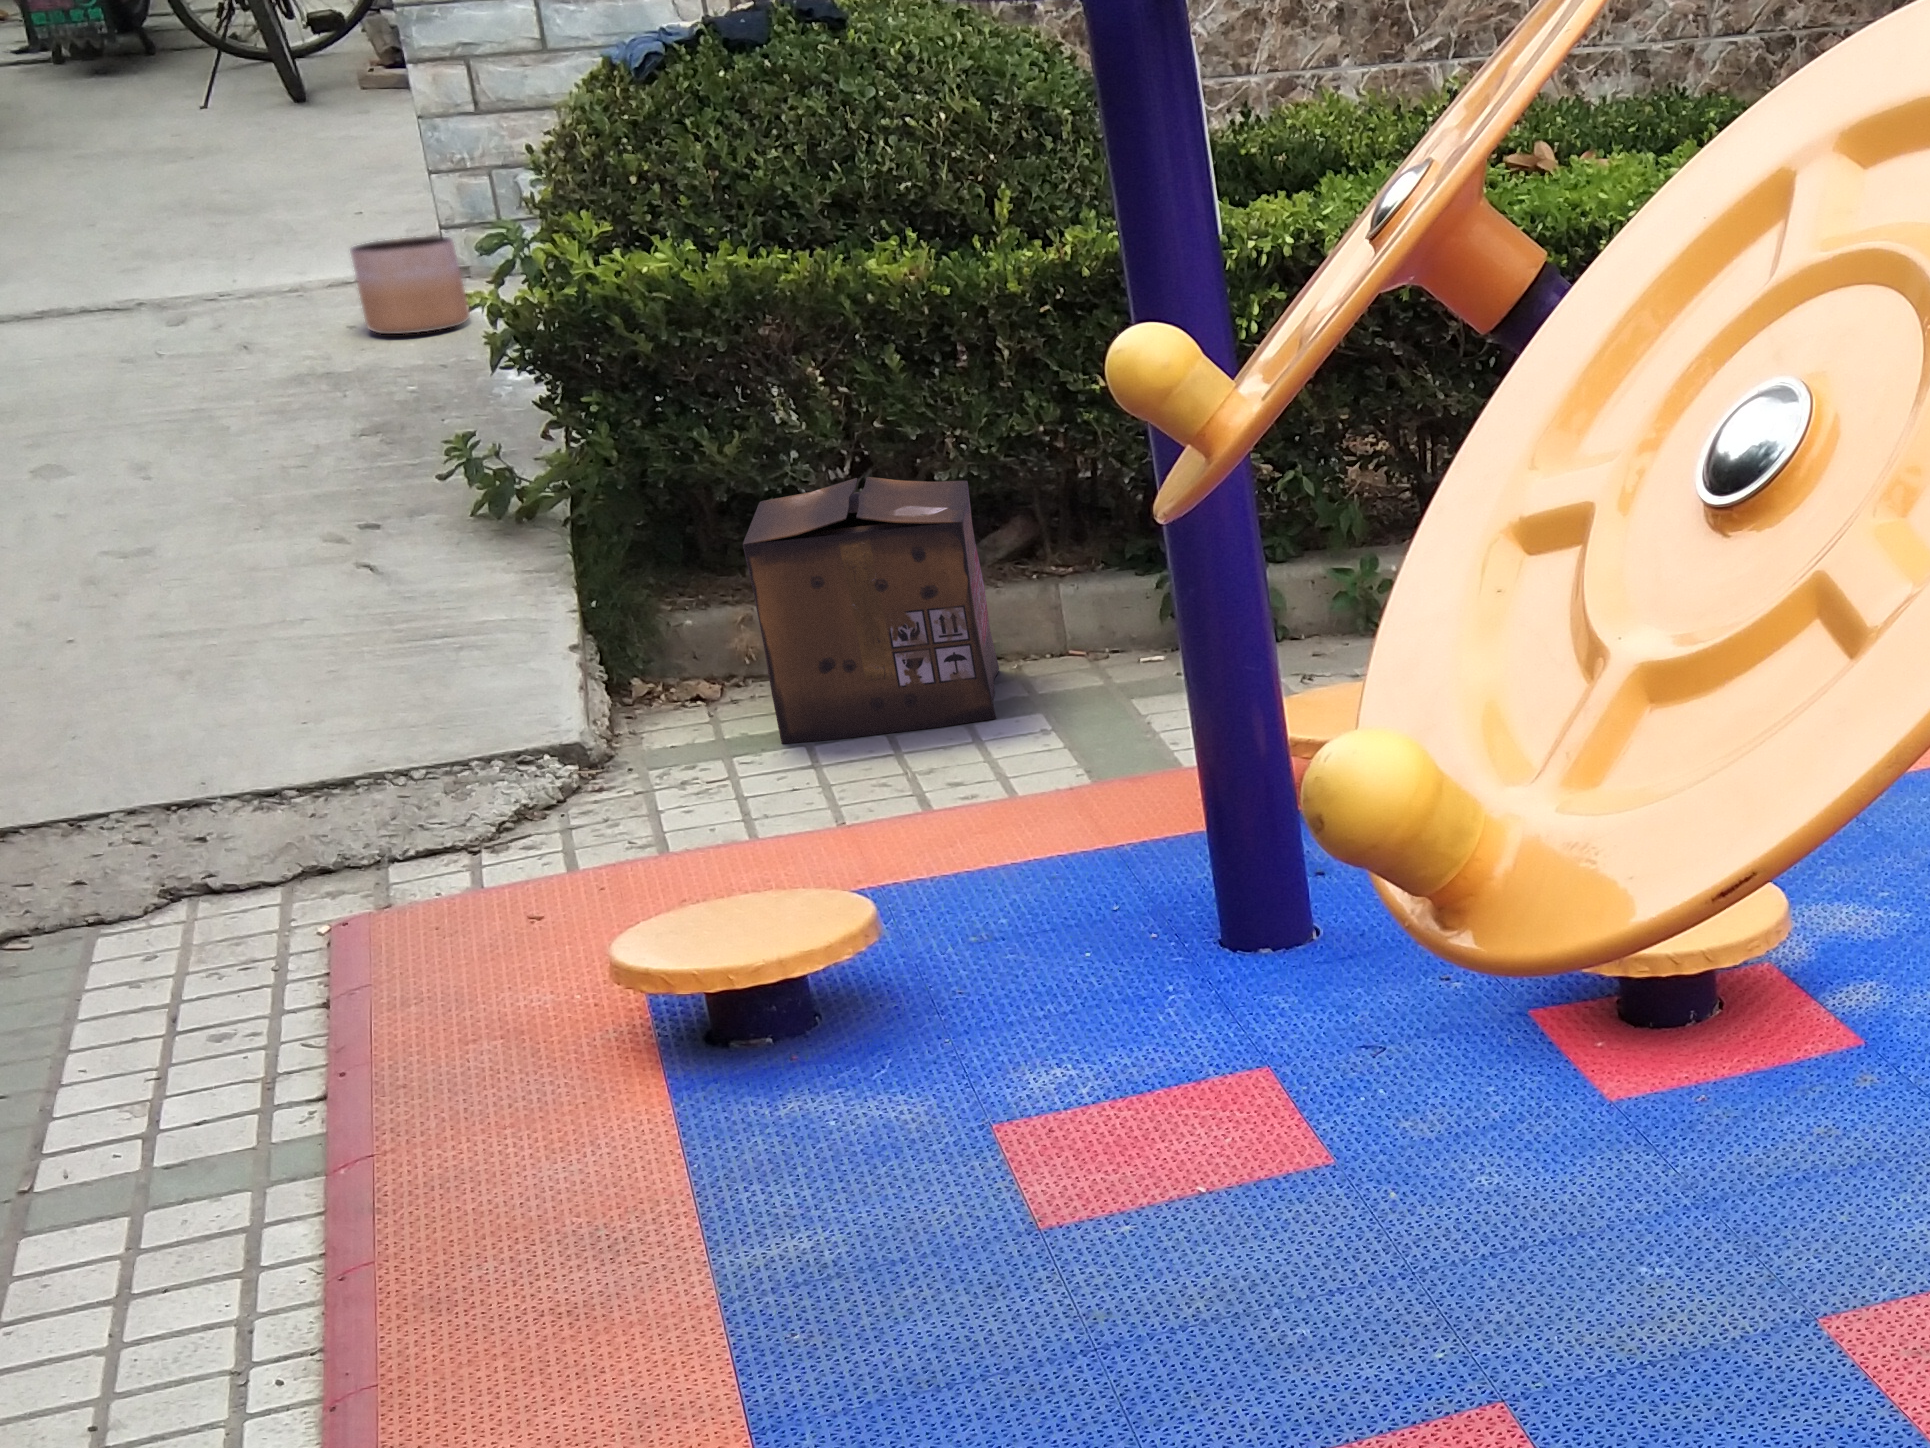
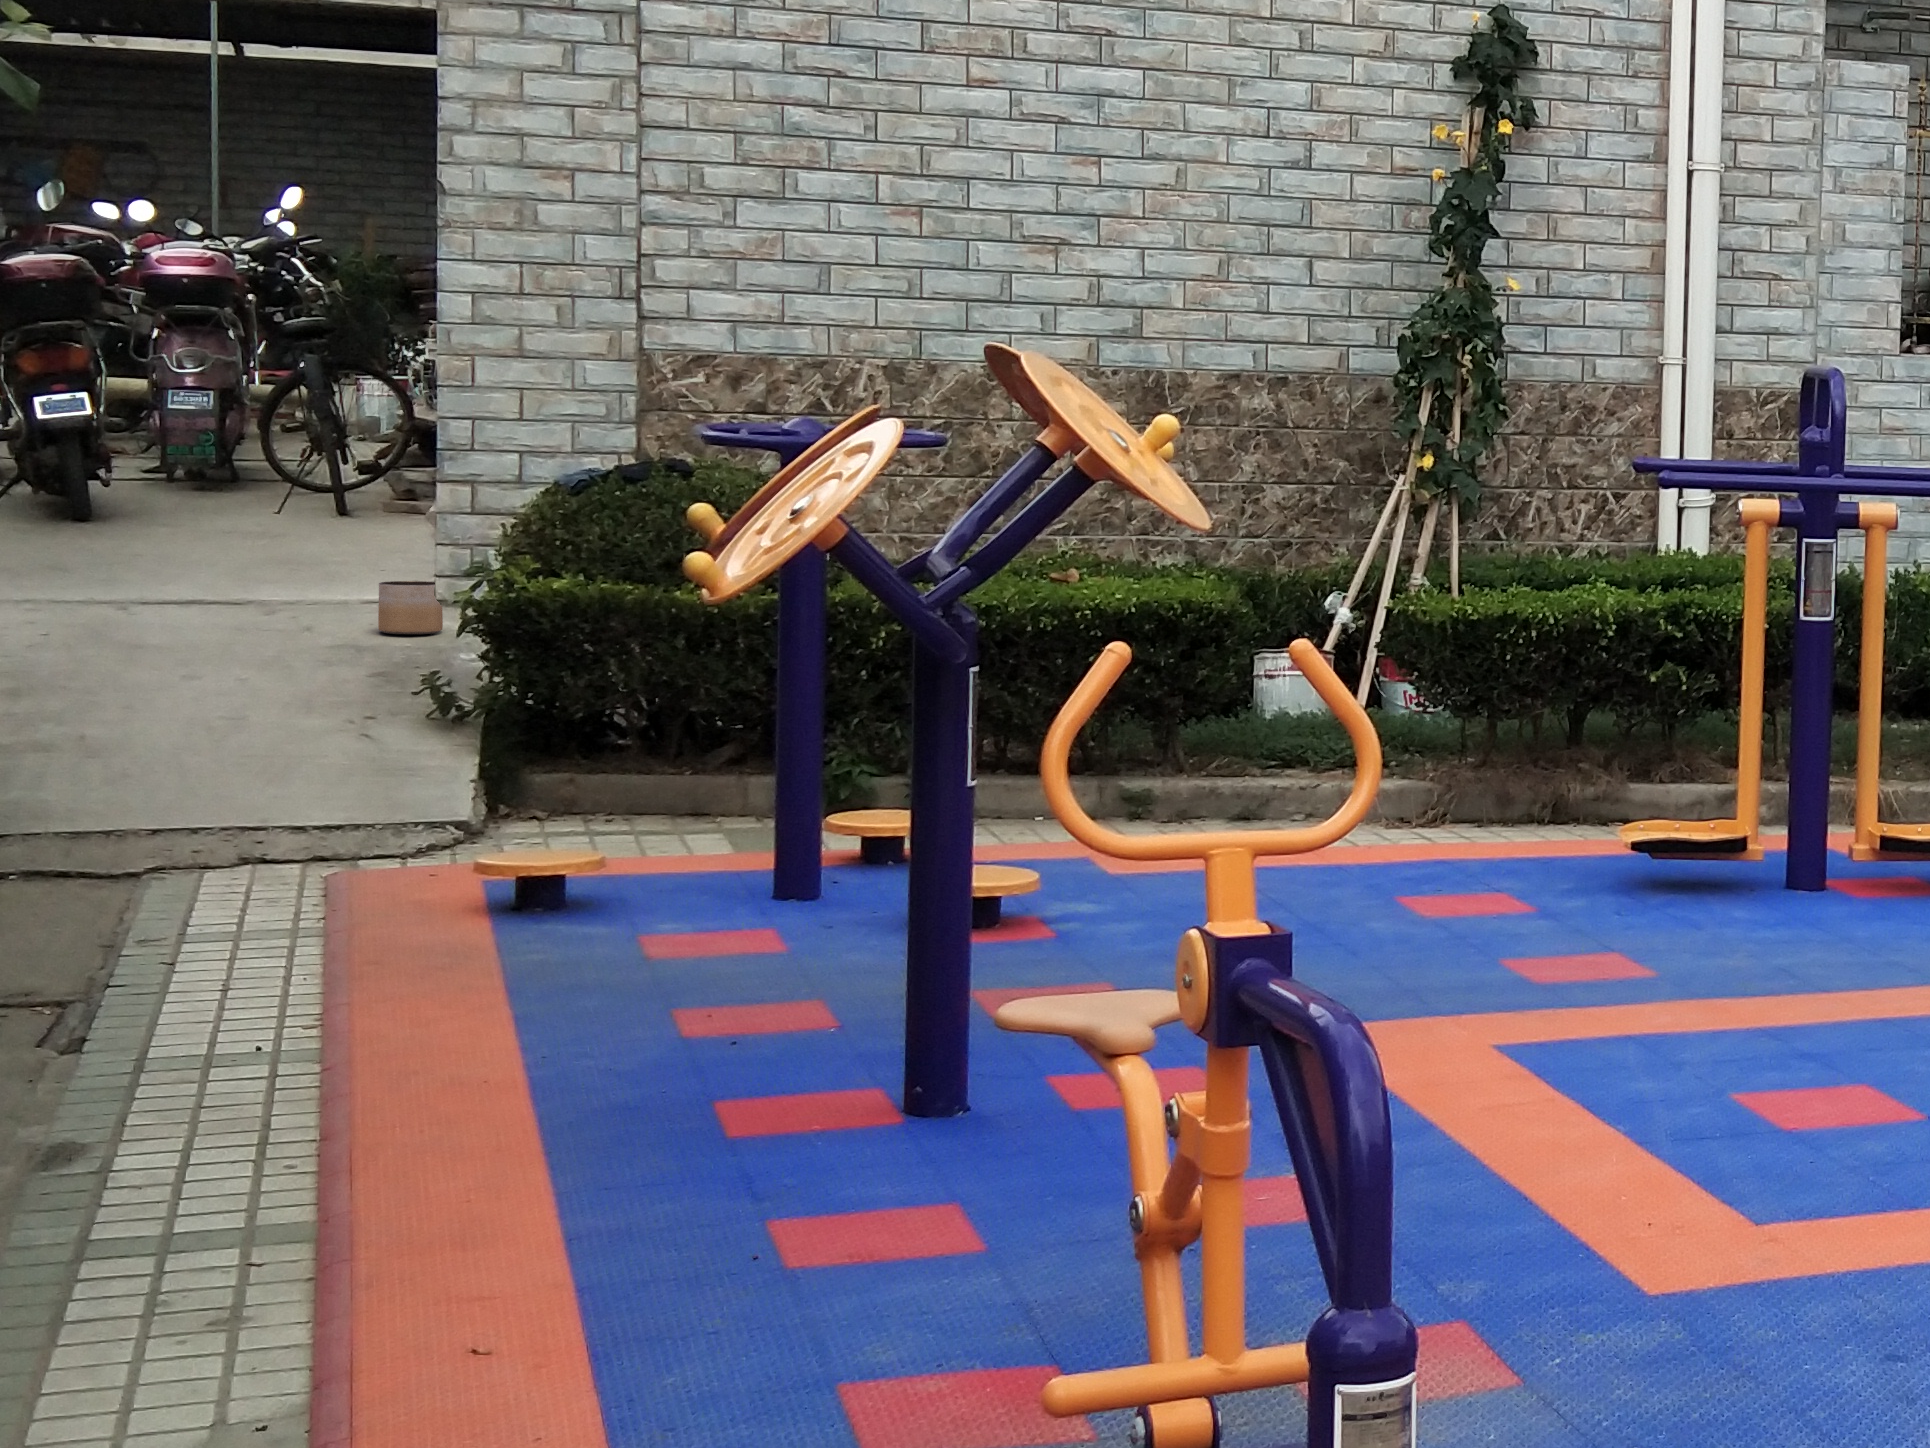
cardboard box: present [743,477,999,744] -> none [578,709,712,841]

